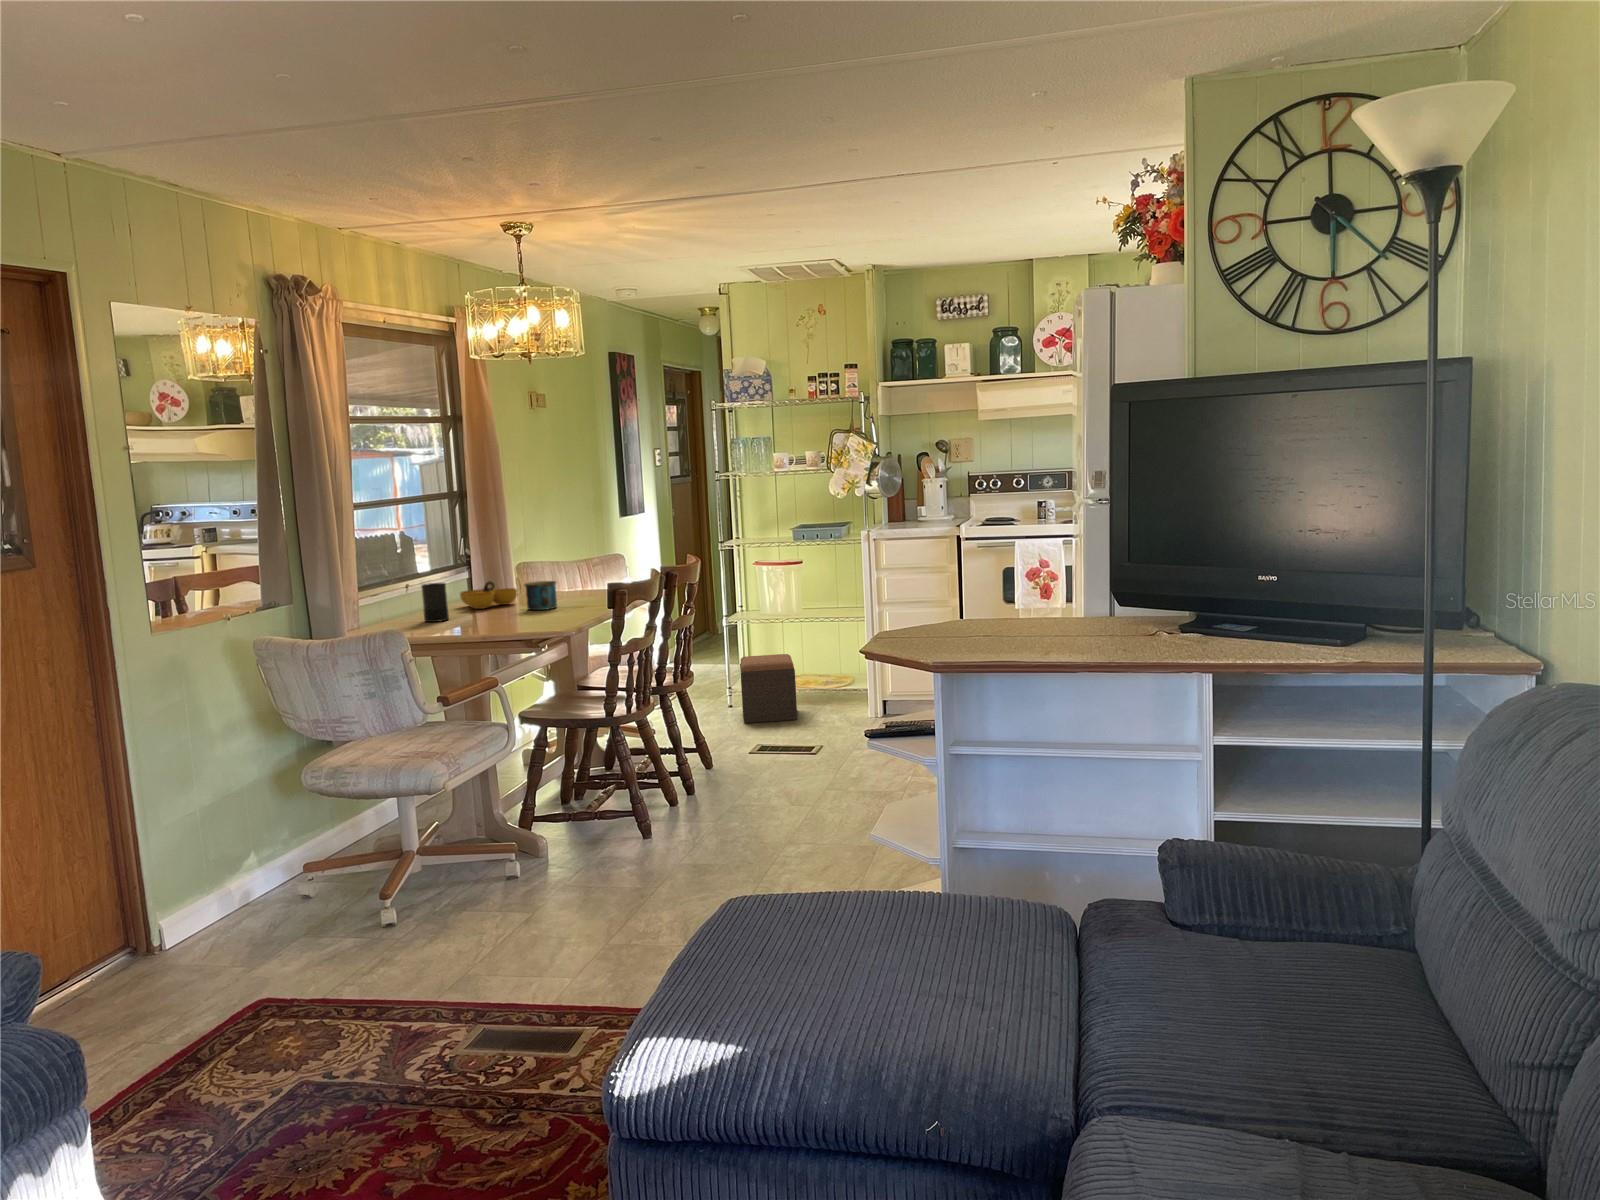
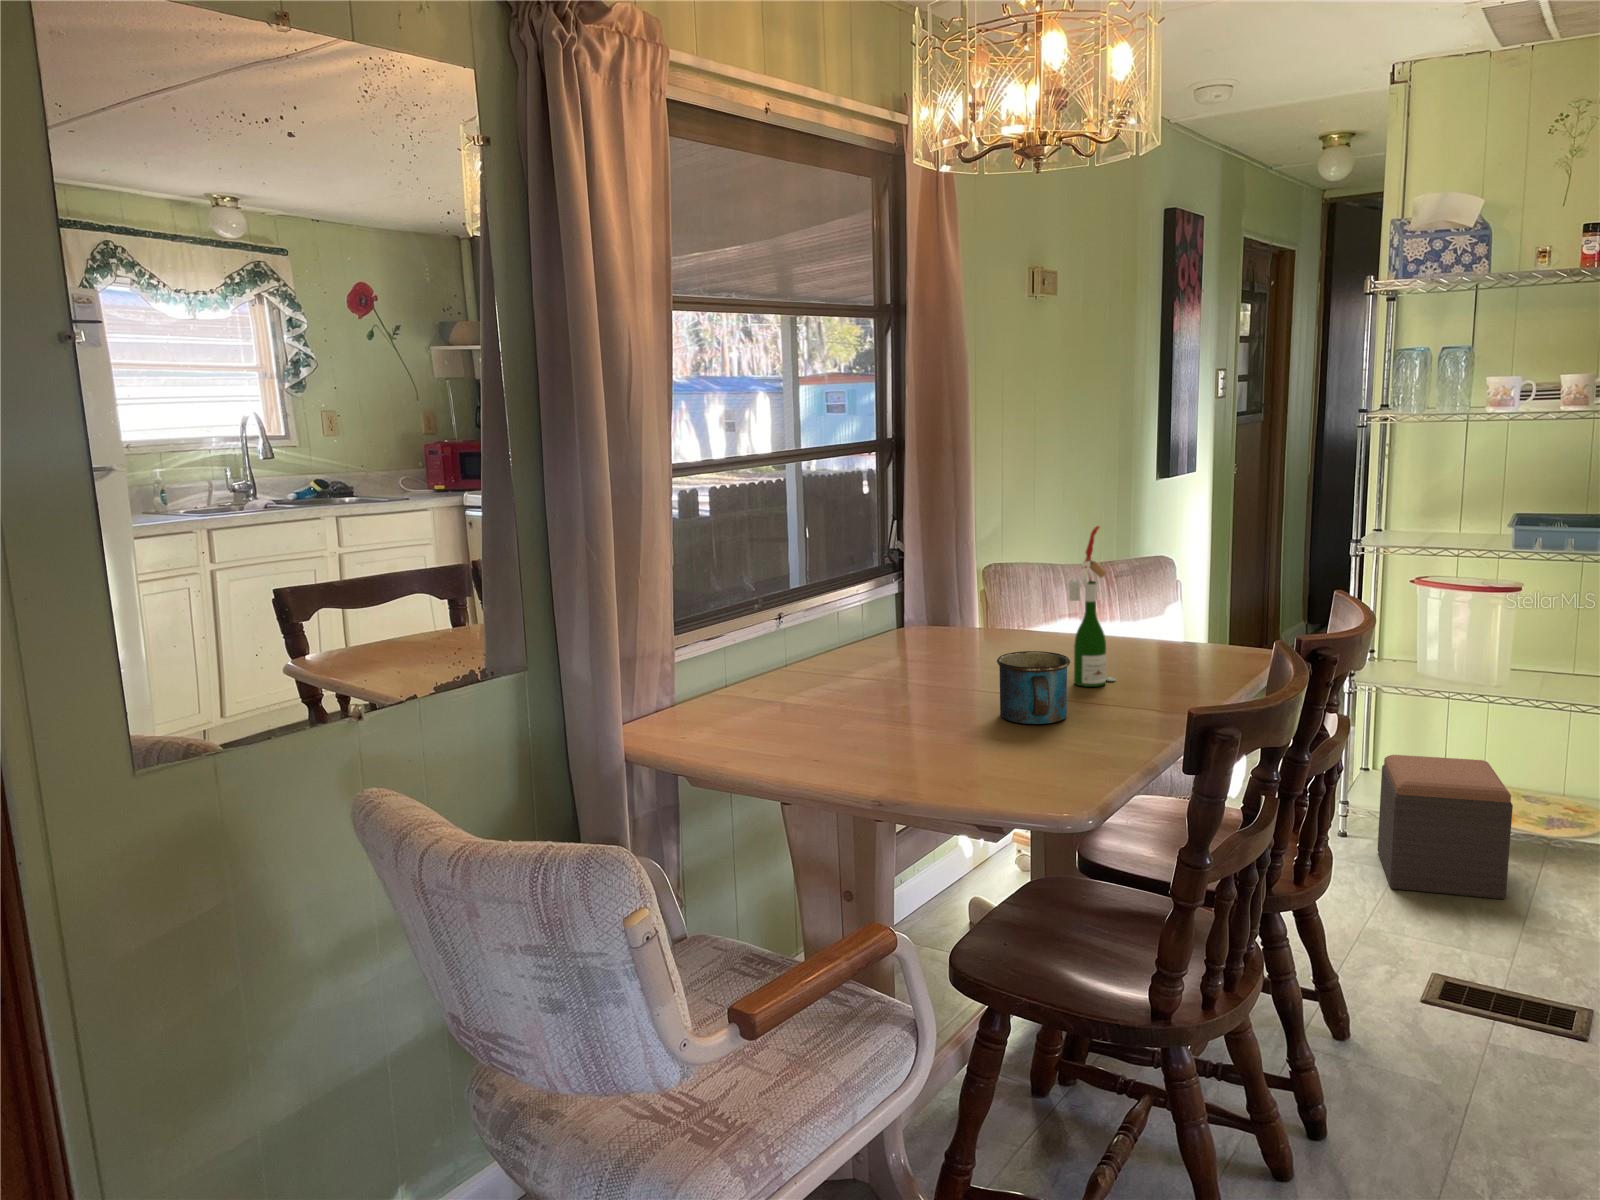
wine bottle: none [555,526,581,600] -> present [1069,526,1115,687]
decorative bowl: present [460,582,517,609] -> none [868,633,983,693]
candle: present [421,583,449,622] -> none [765,643,826,739]

